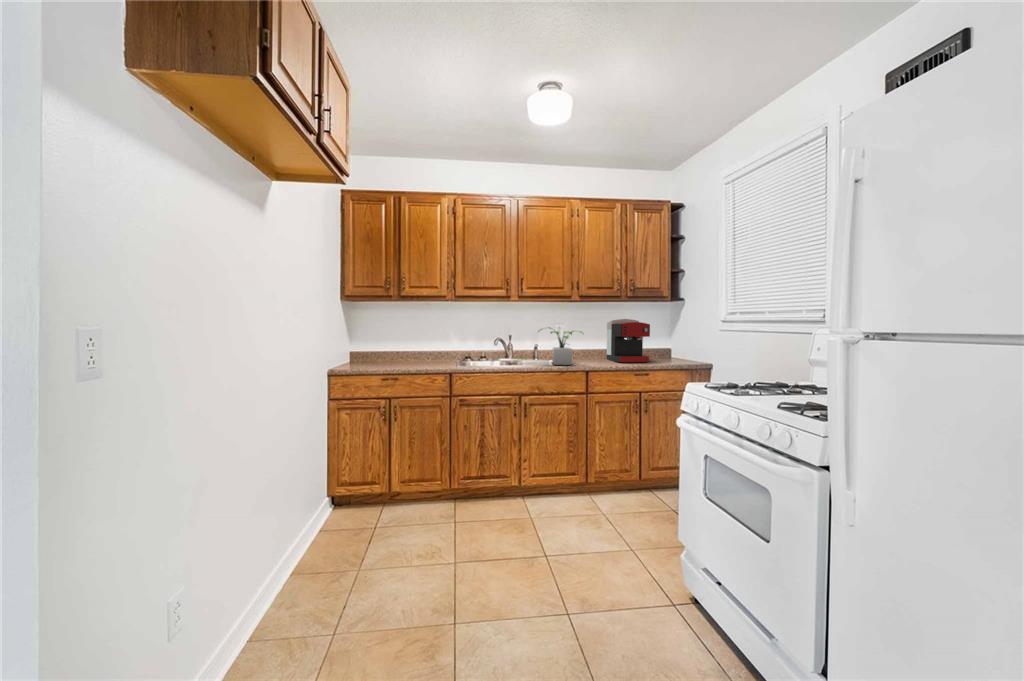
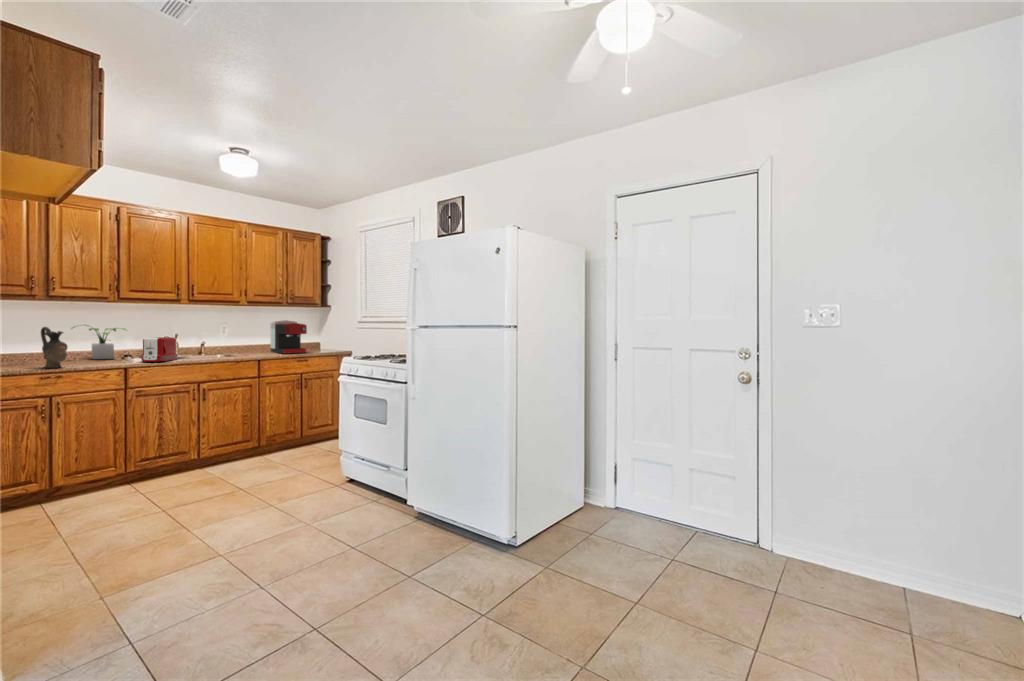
ceramic pitcher: none [388,327,407,369] -> present [41,327,67,368]
potted plant: present [540,328,583,365] -> present [86,325,126,359]
toaster: none [469,339,505,367] -> present [141,337,178,362]

